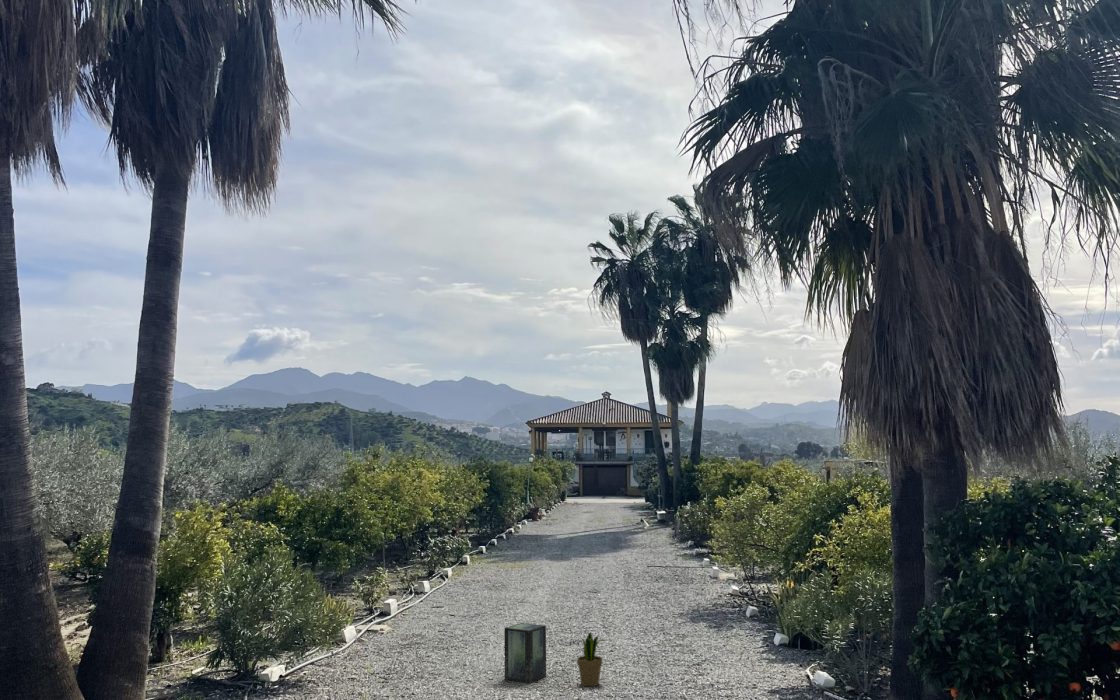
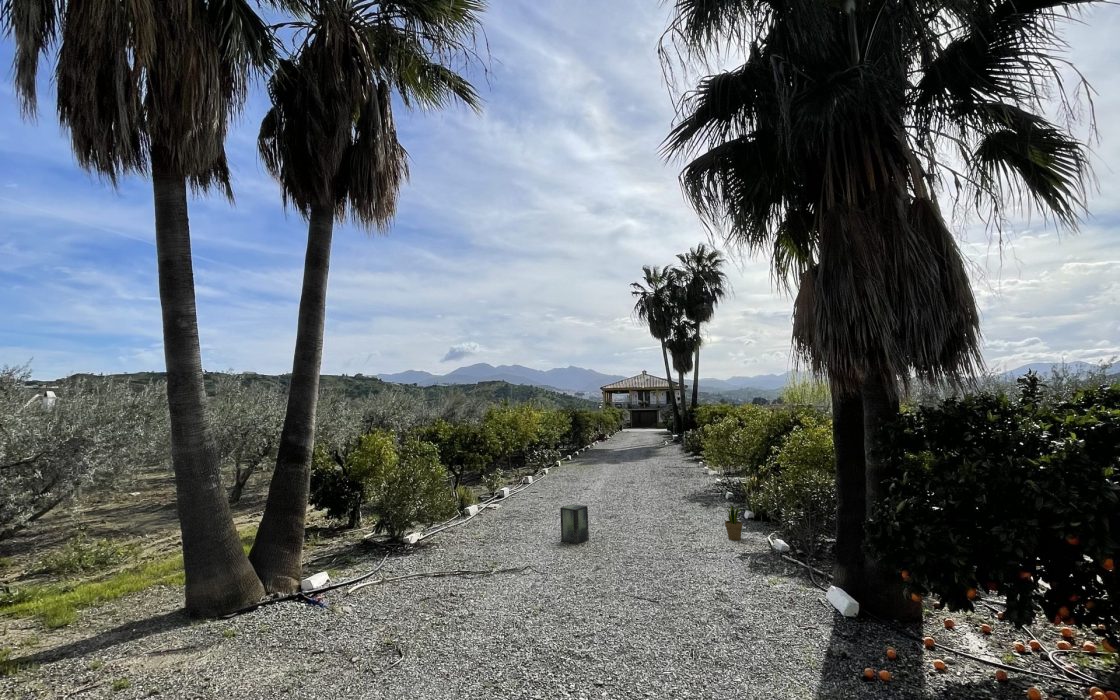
potted plant: present [577,633,603,686] -> present [725,506,742,541]

